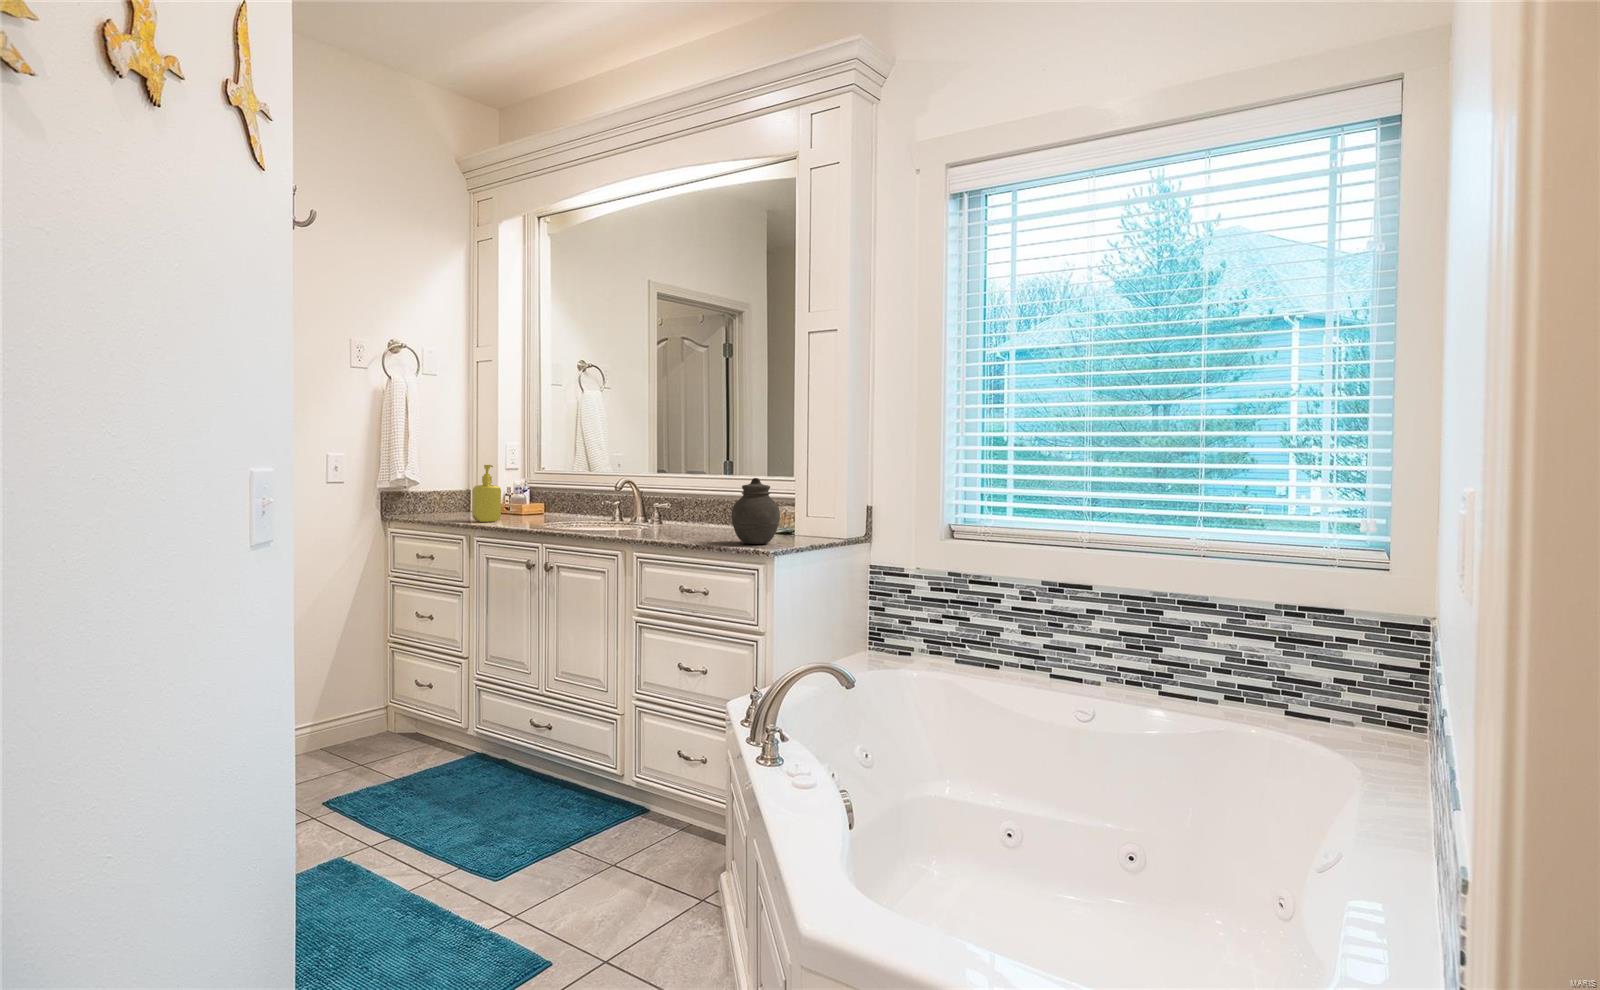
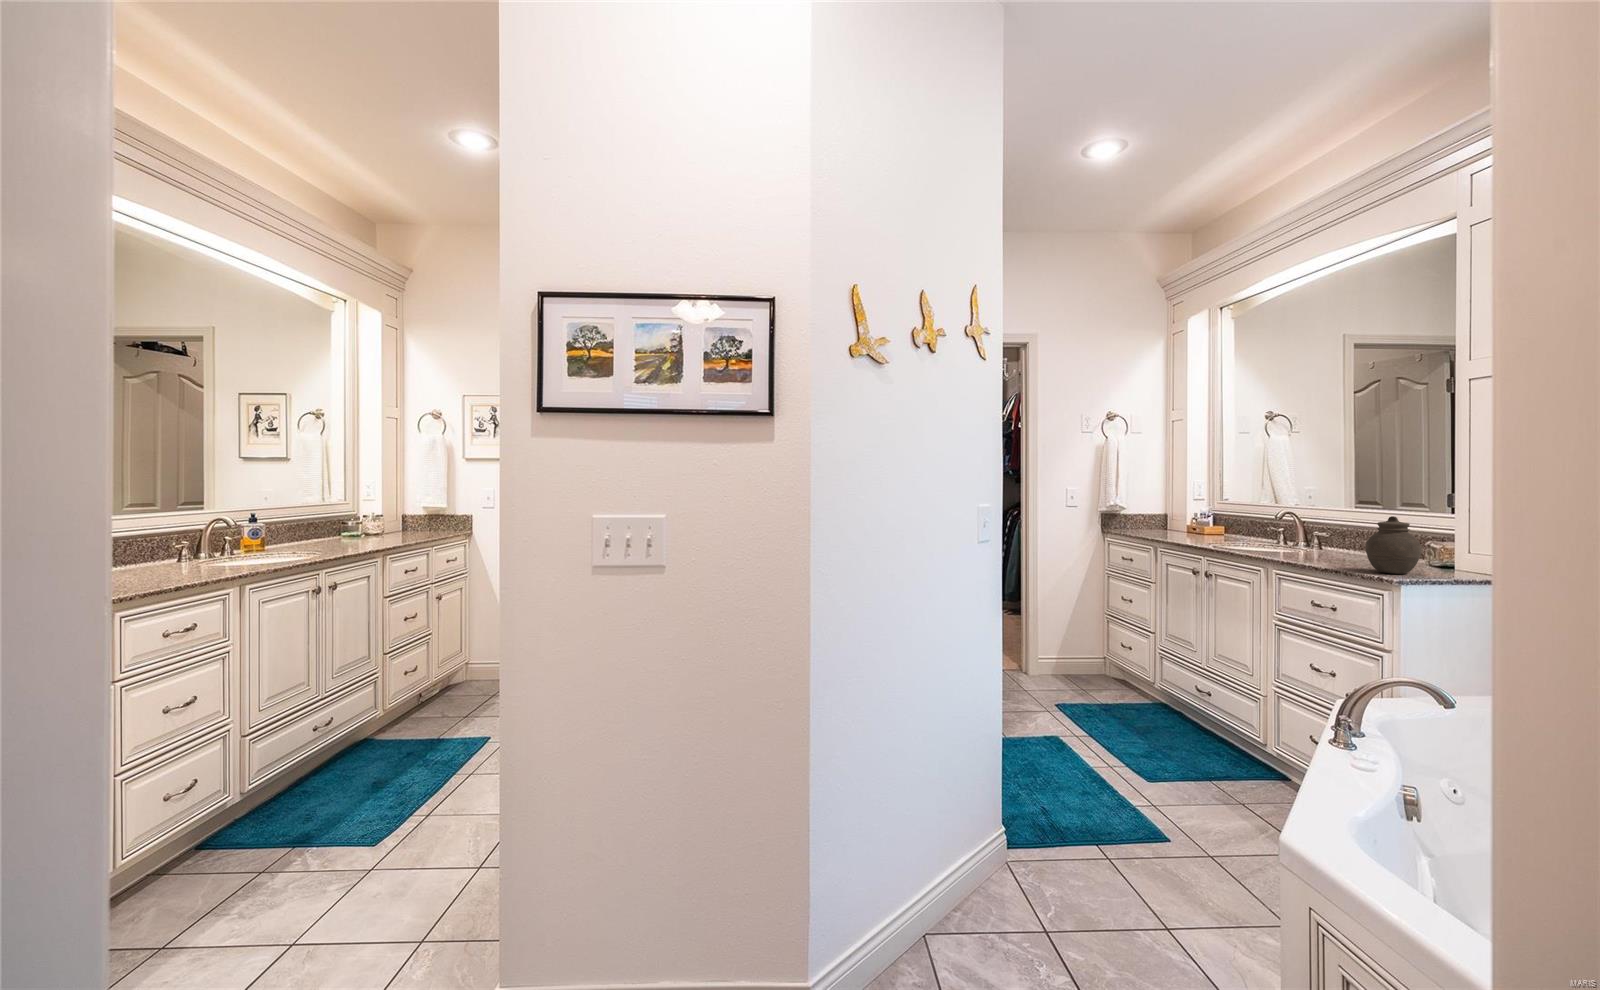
soap dispenser: present [472,465,501,522] -> none [1160,498,1182,539]

